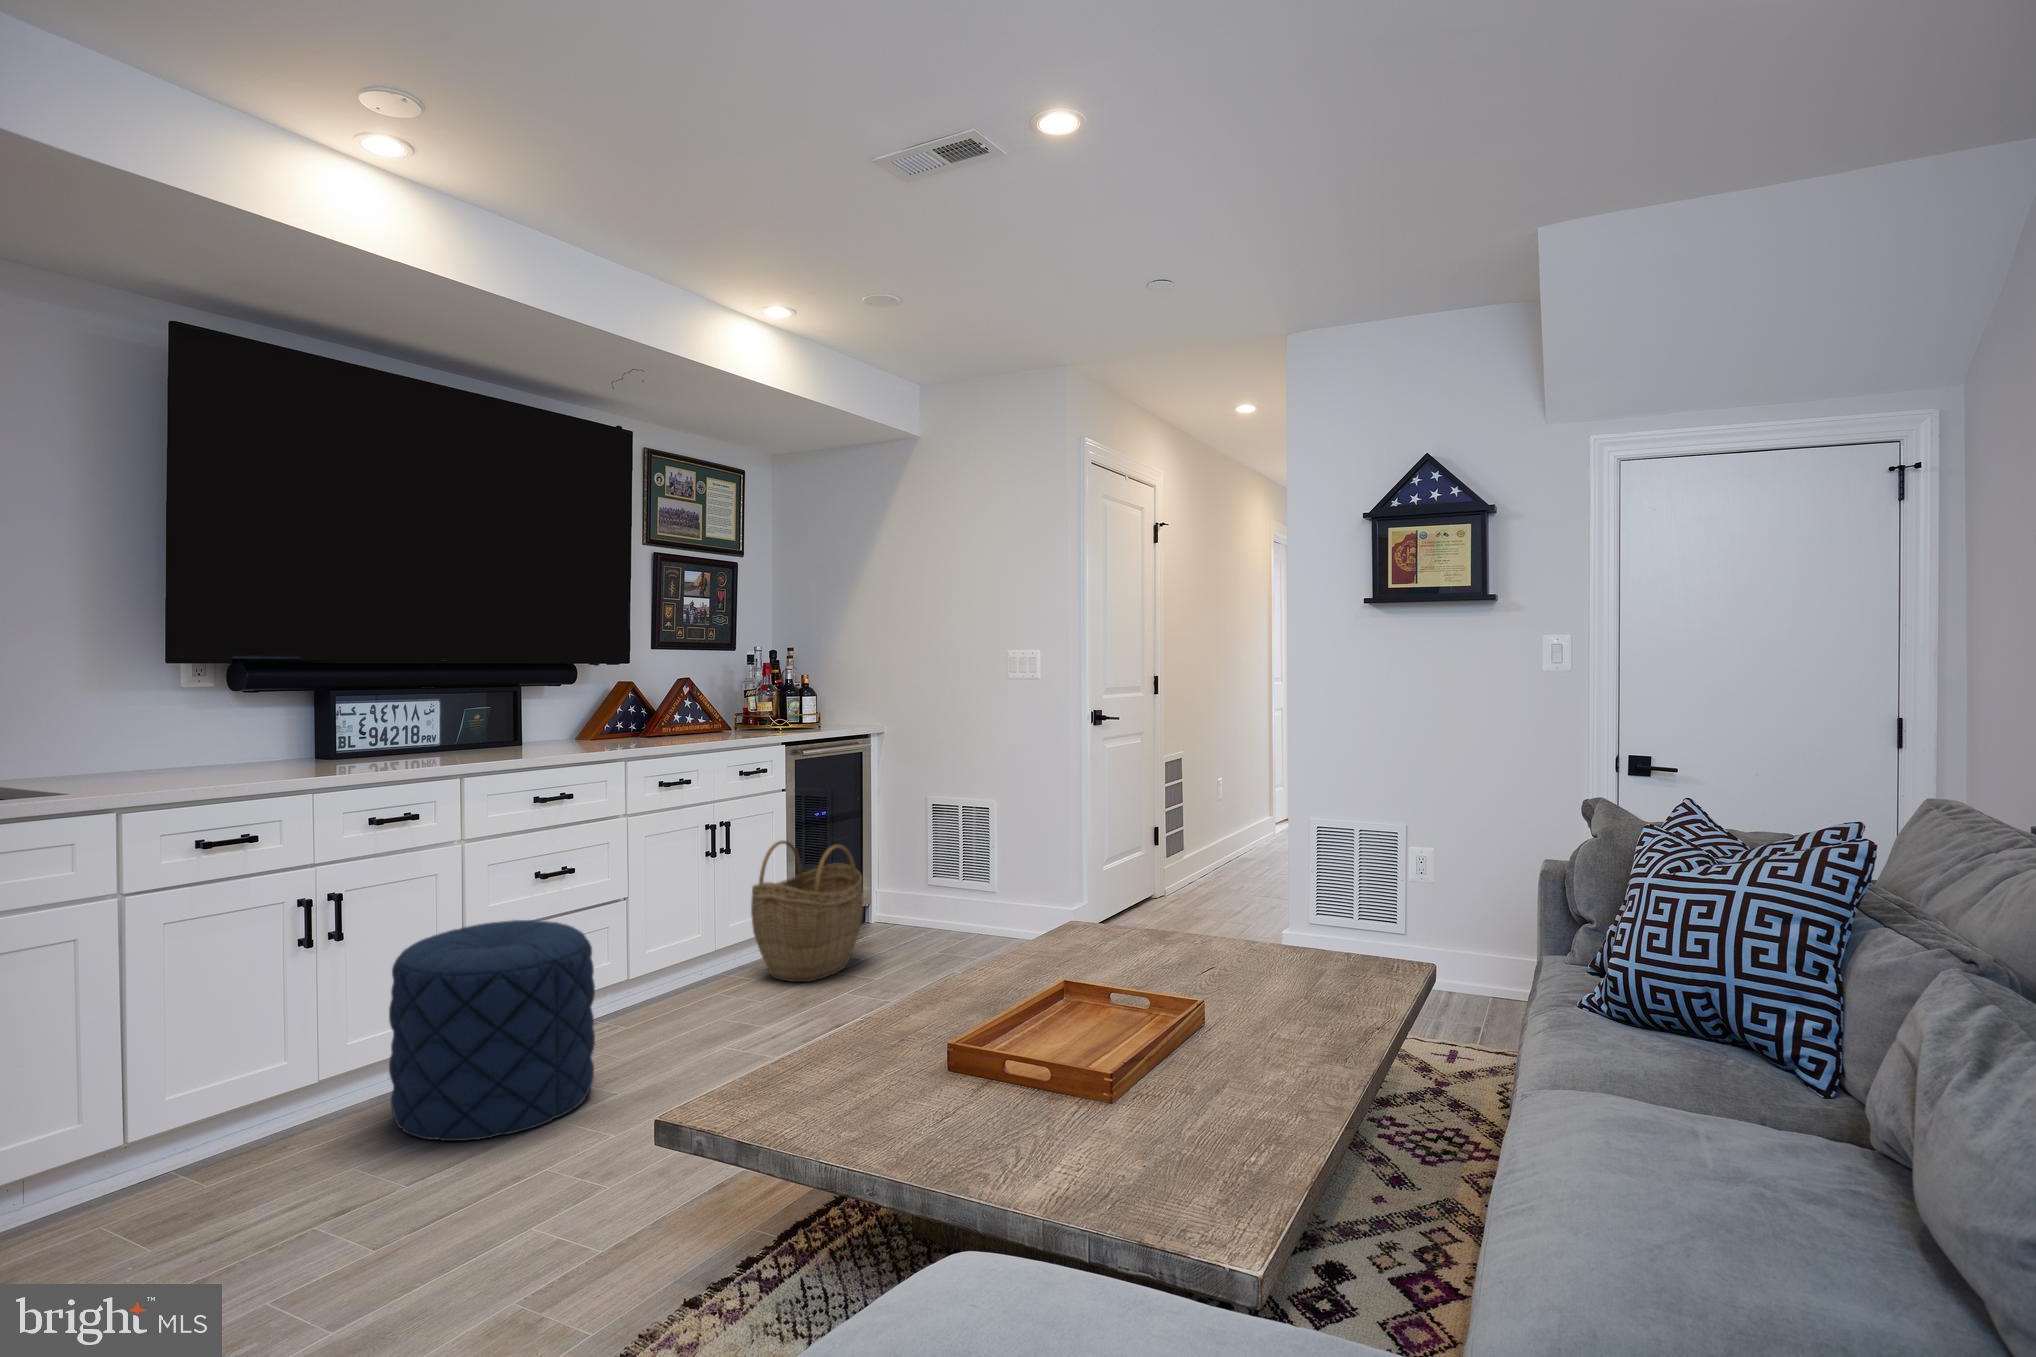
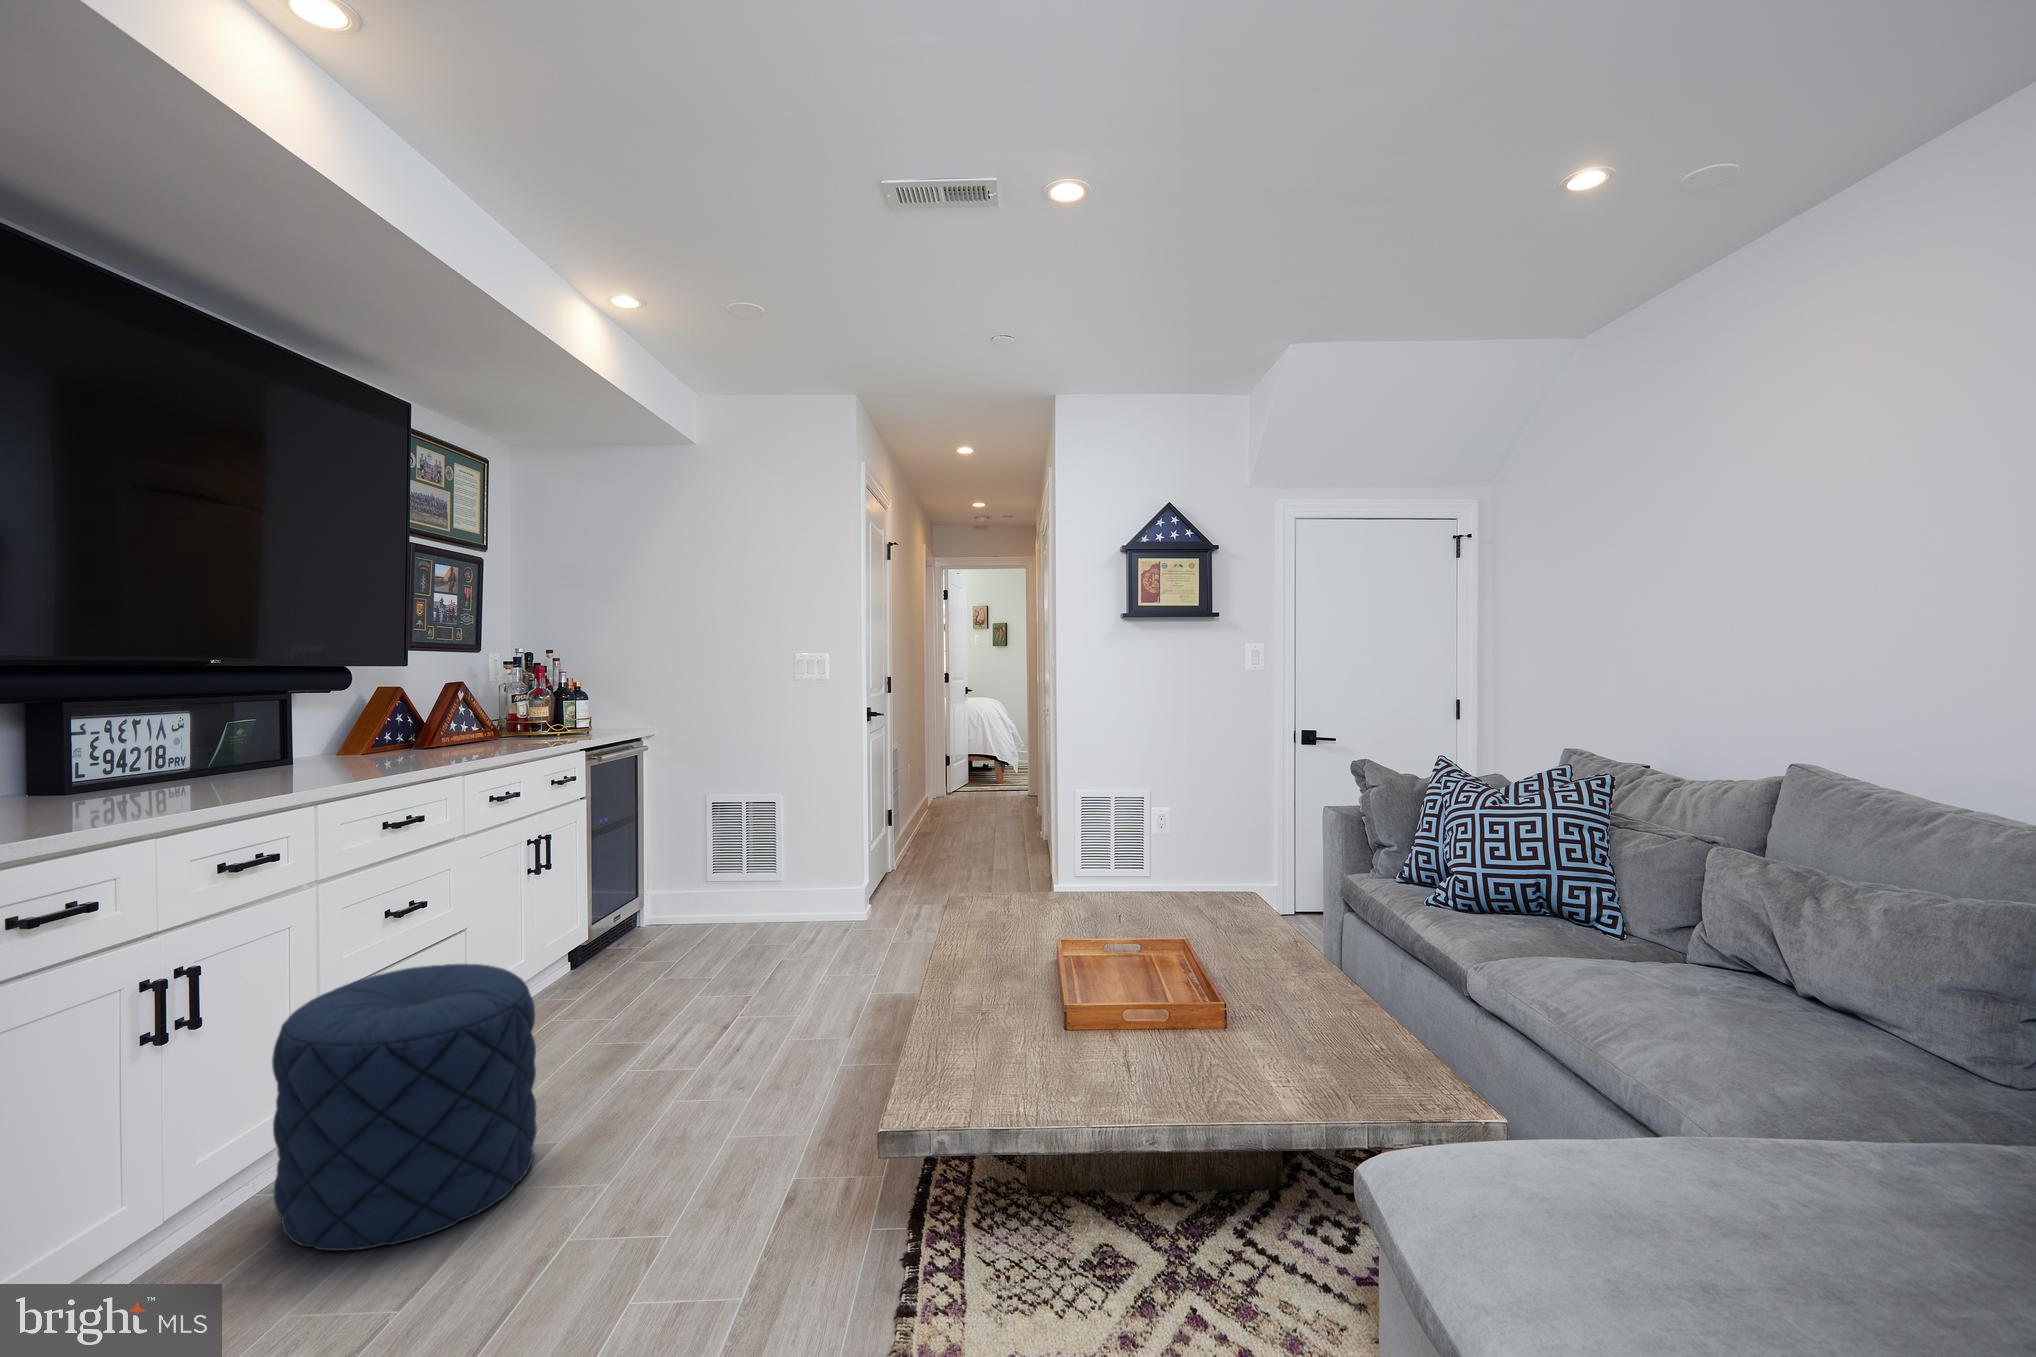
woven basket: present [751,840,863,982] -> none [576,849,688,995]

